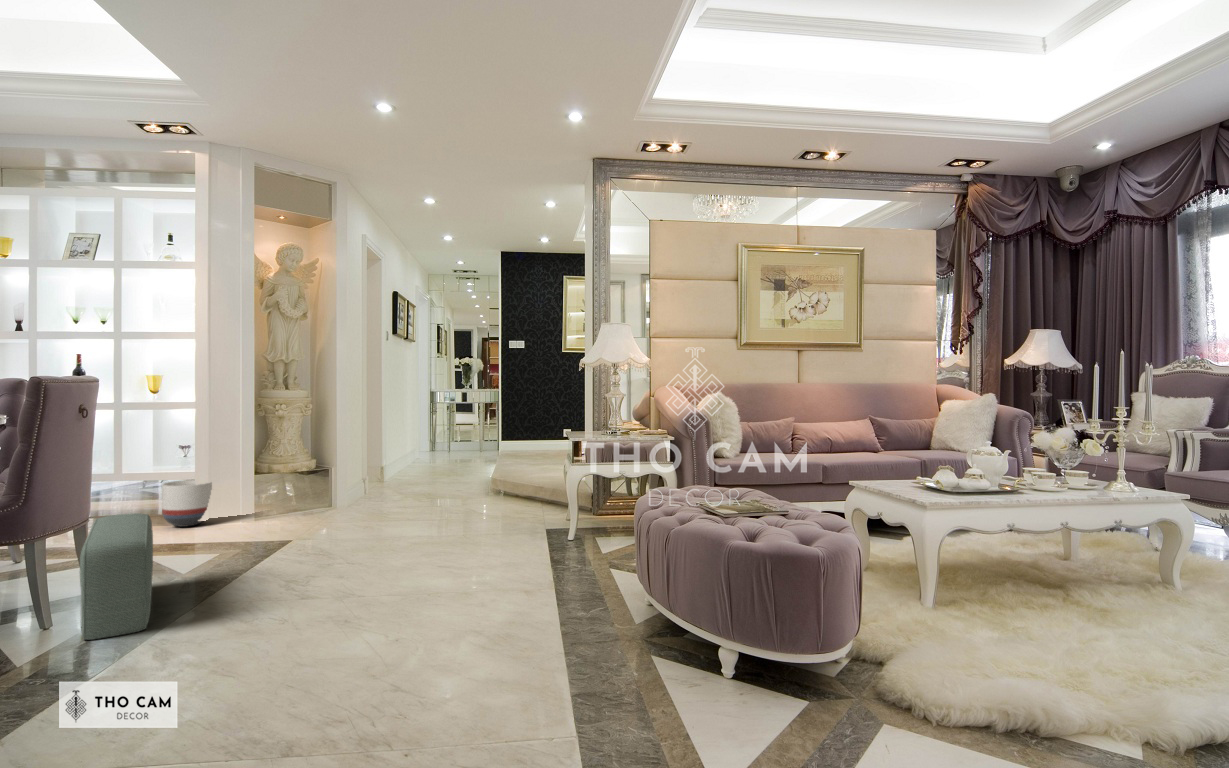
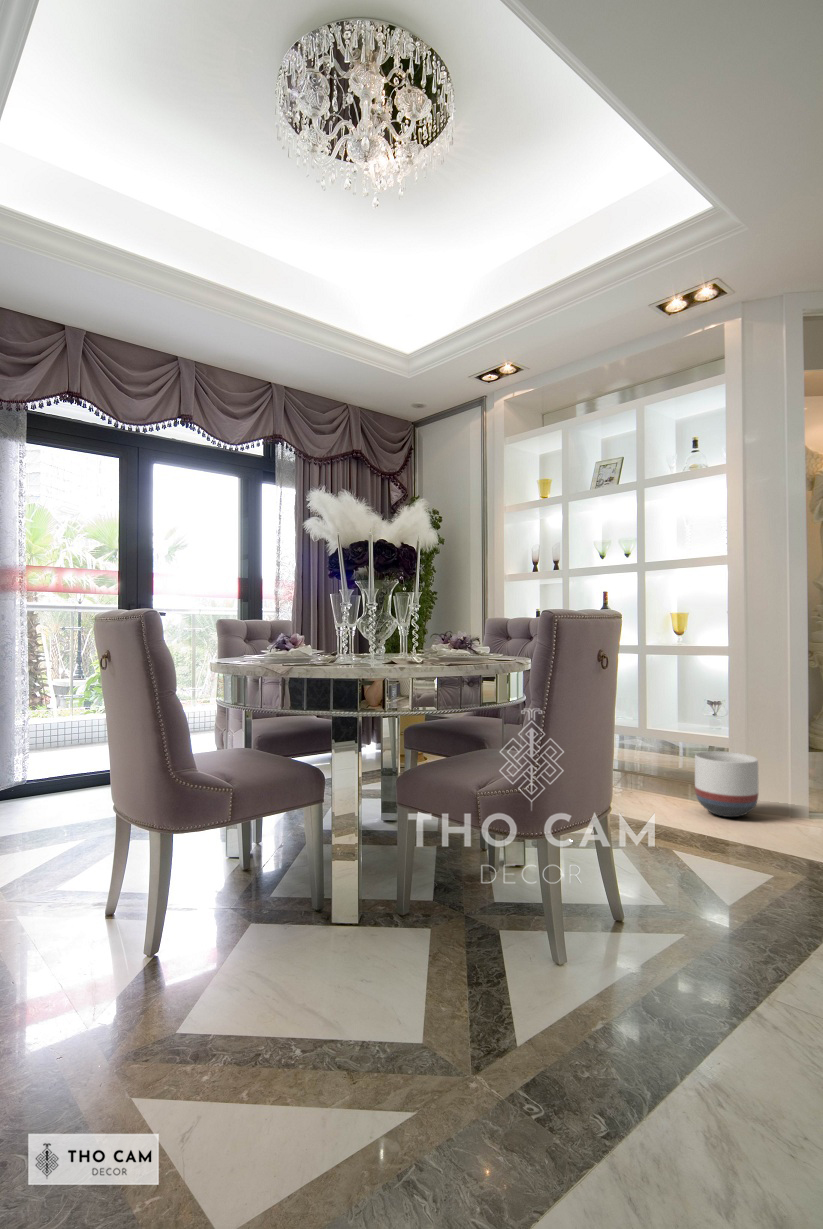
pouf: present [80,513,153,640] -> none [617,824,727,1101]

